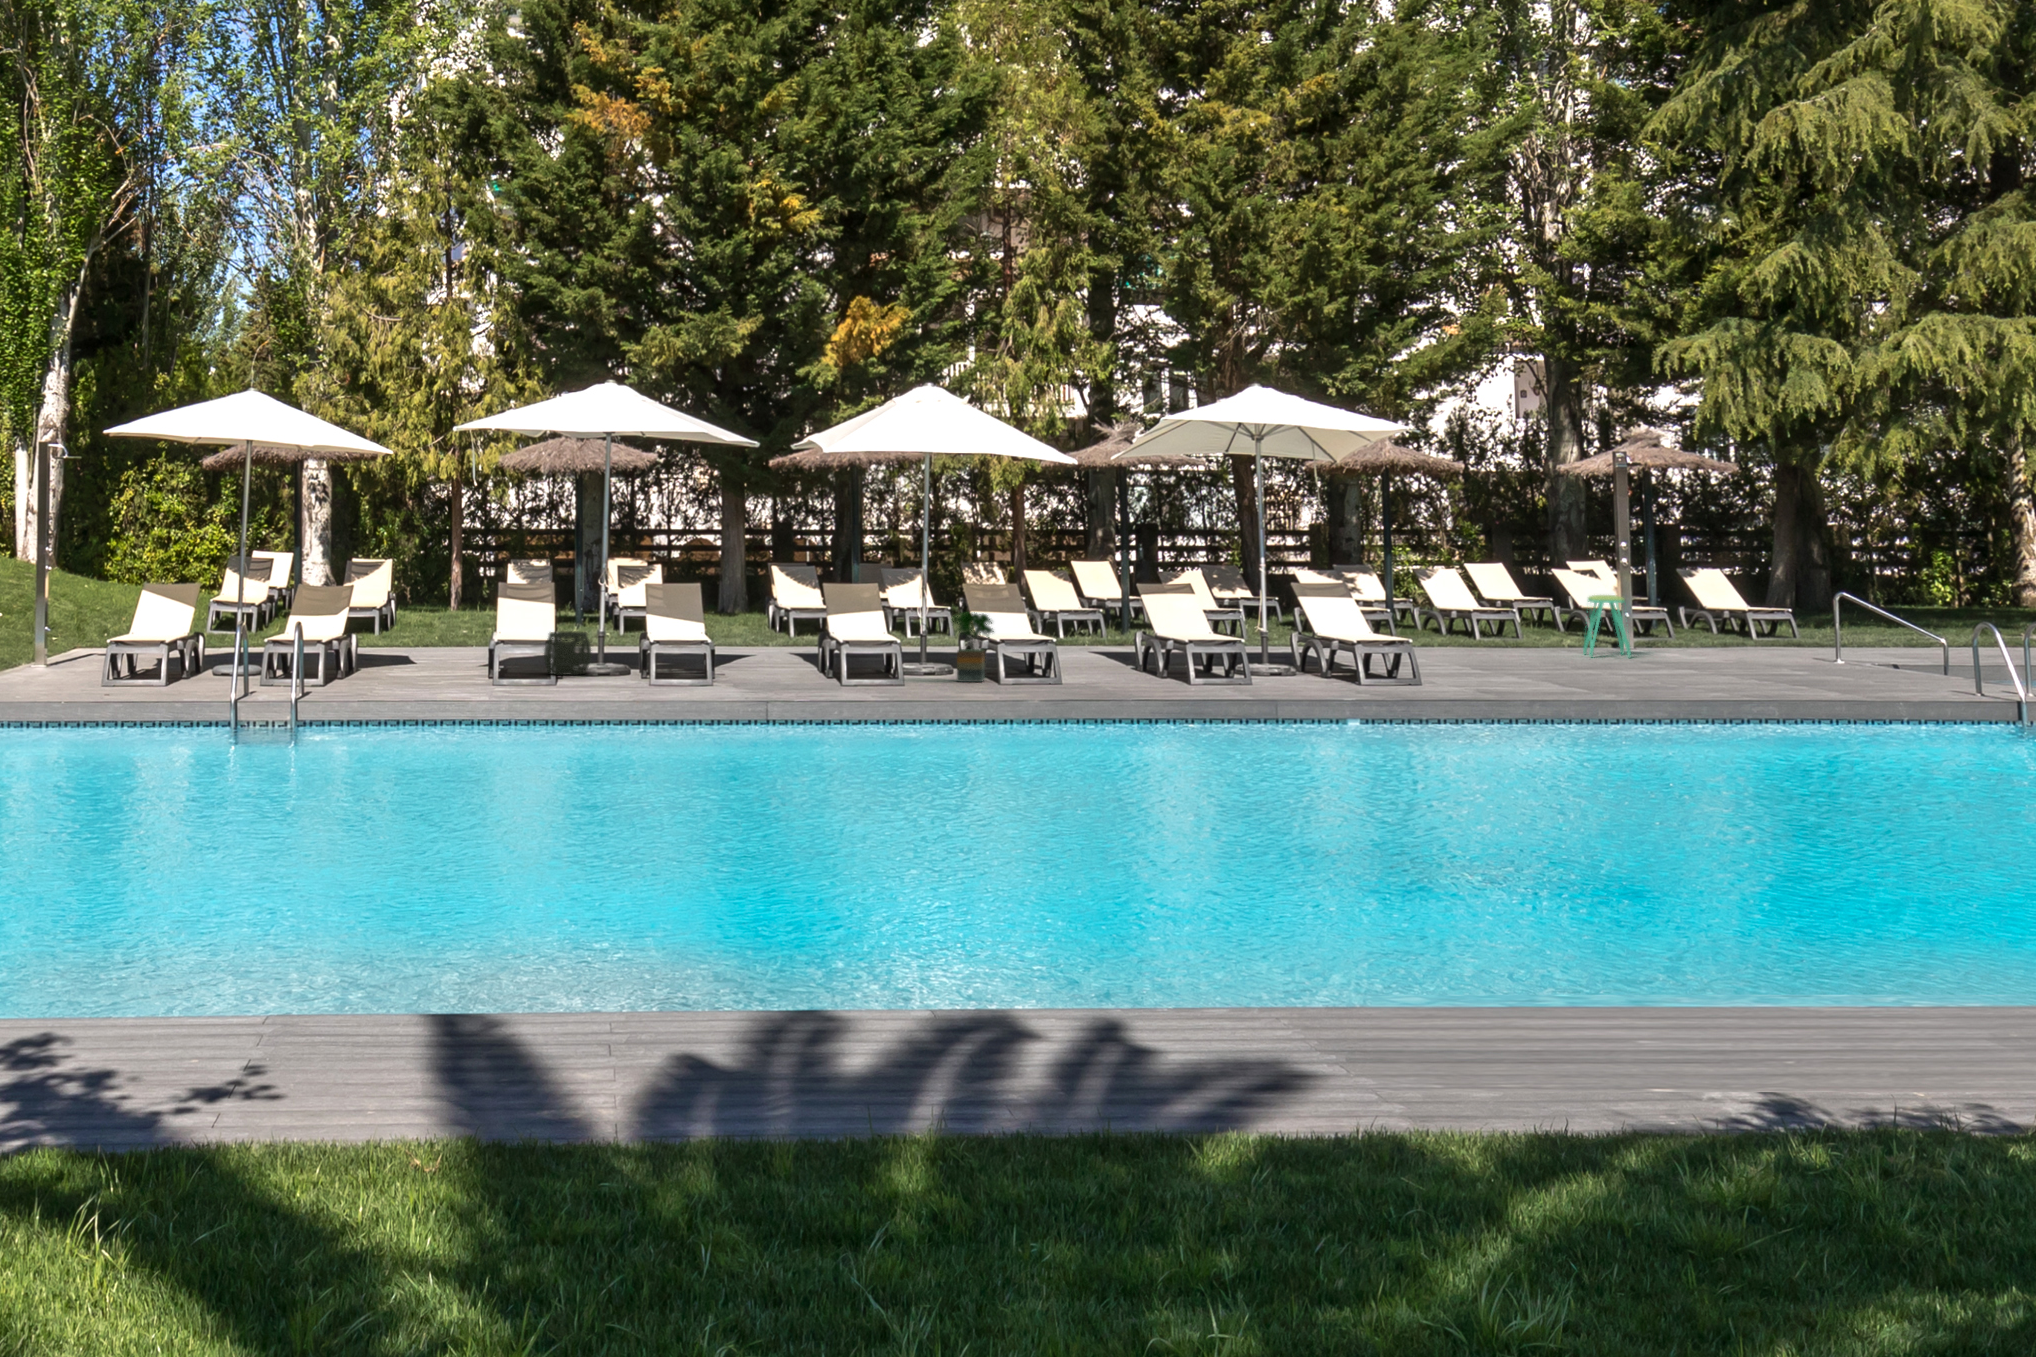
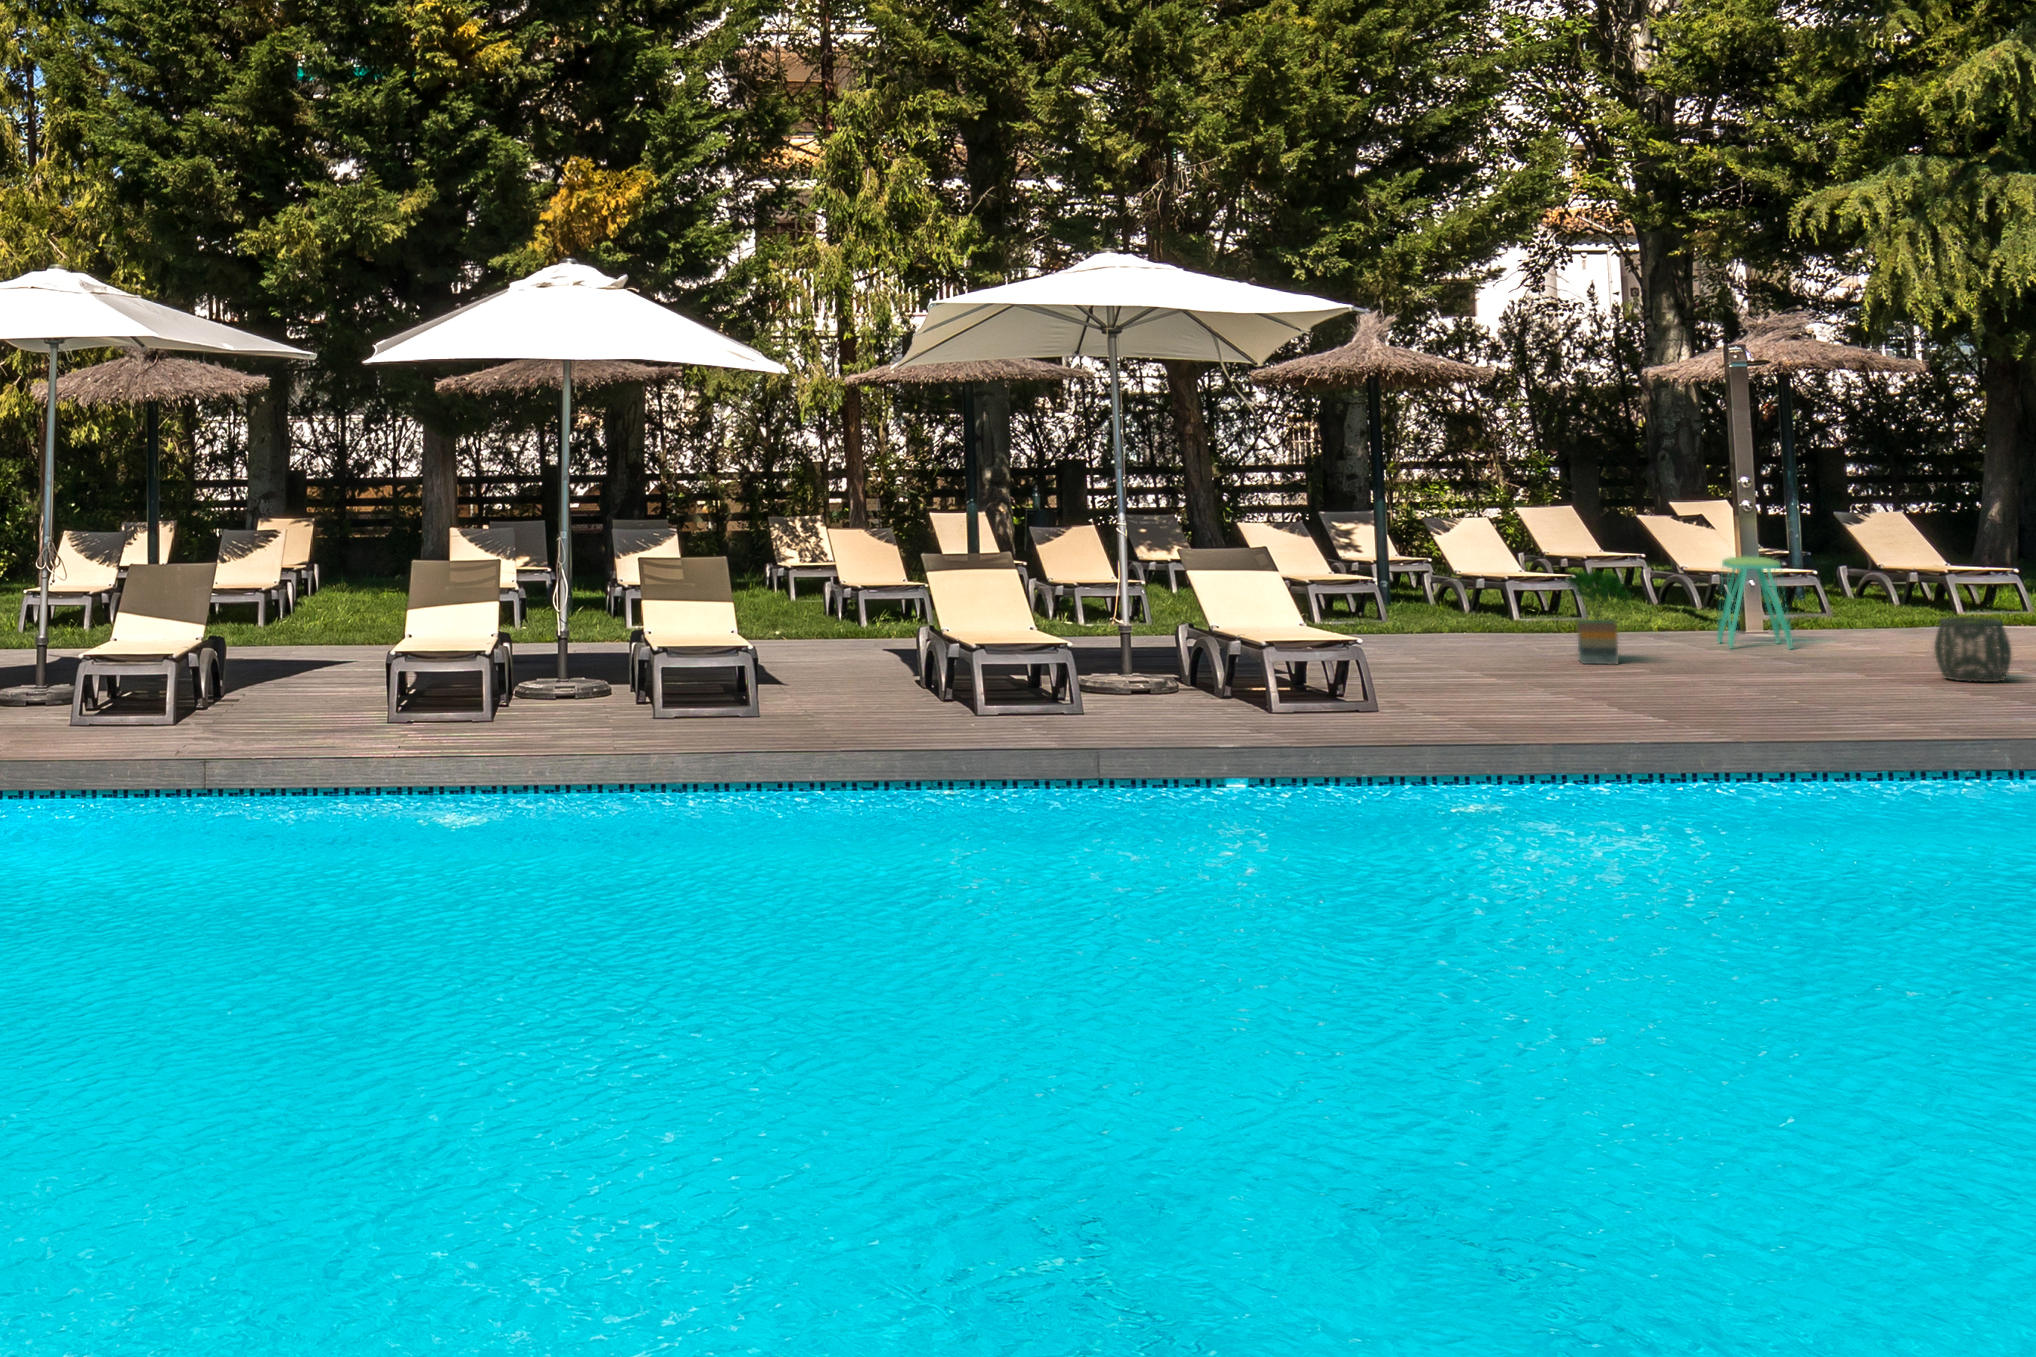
potted tree: present [952,612,994,682] -> present [1565,570,1630,664]
woven basket: present [544,631,591,675] -> present [1934,617,2011,682]

